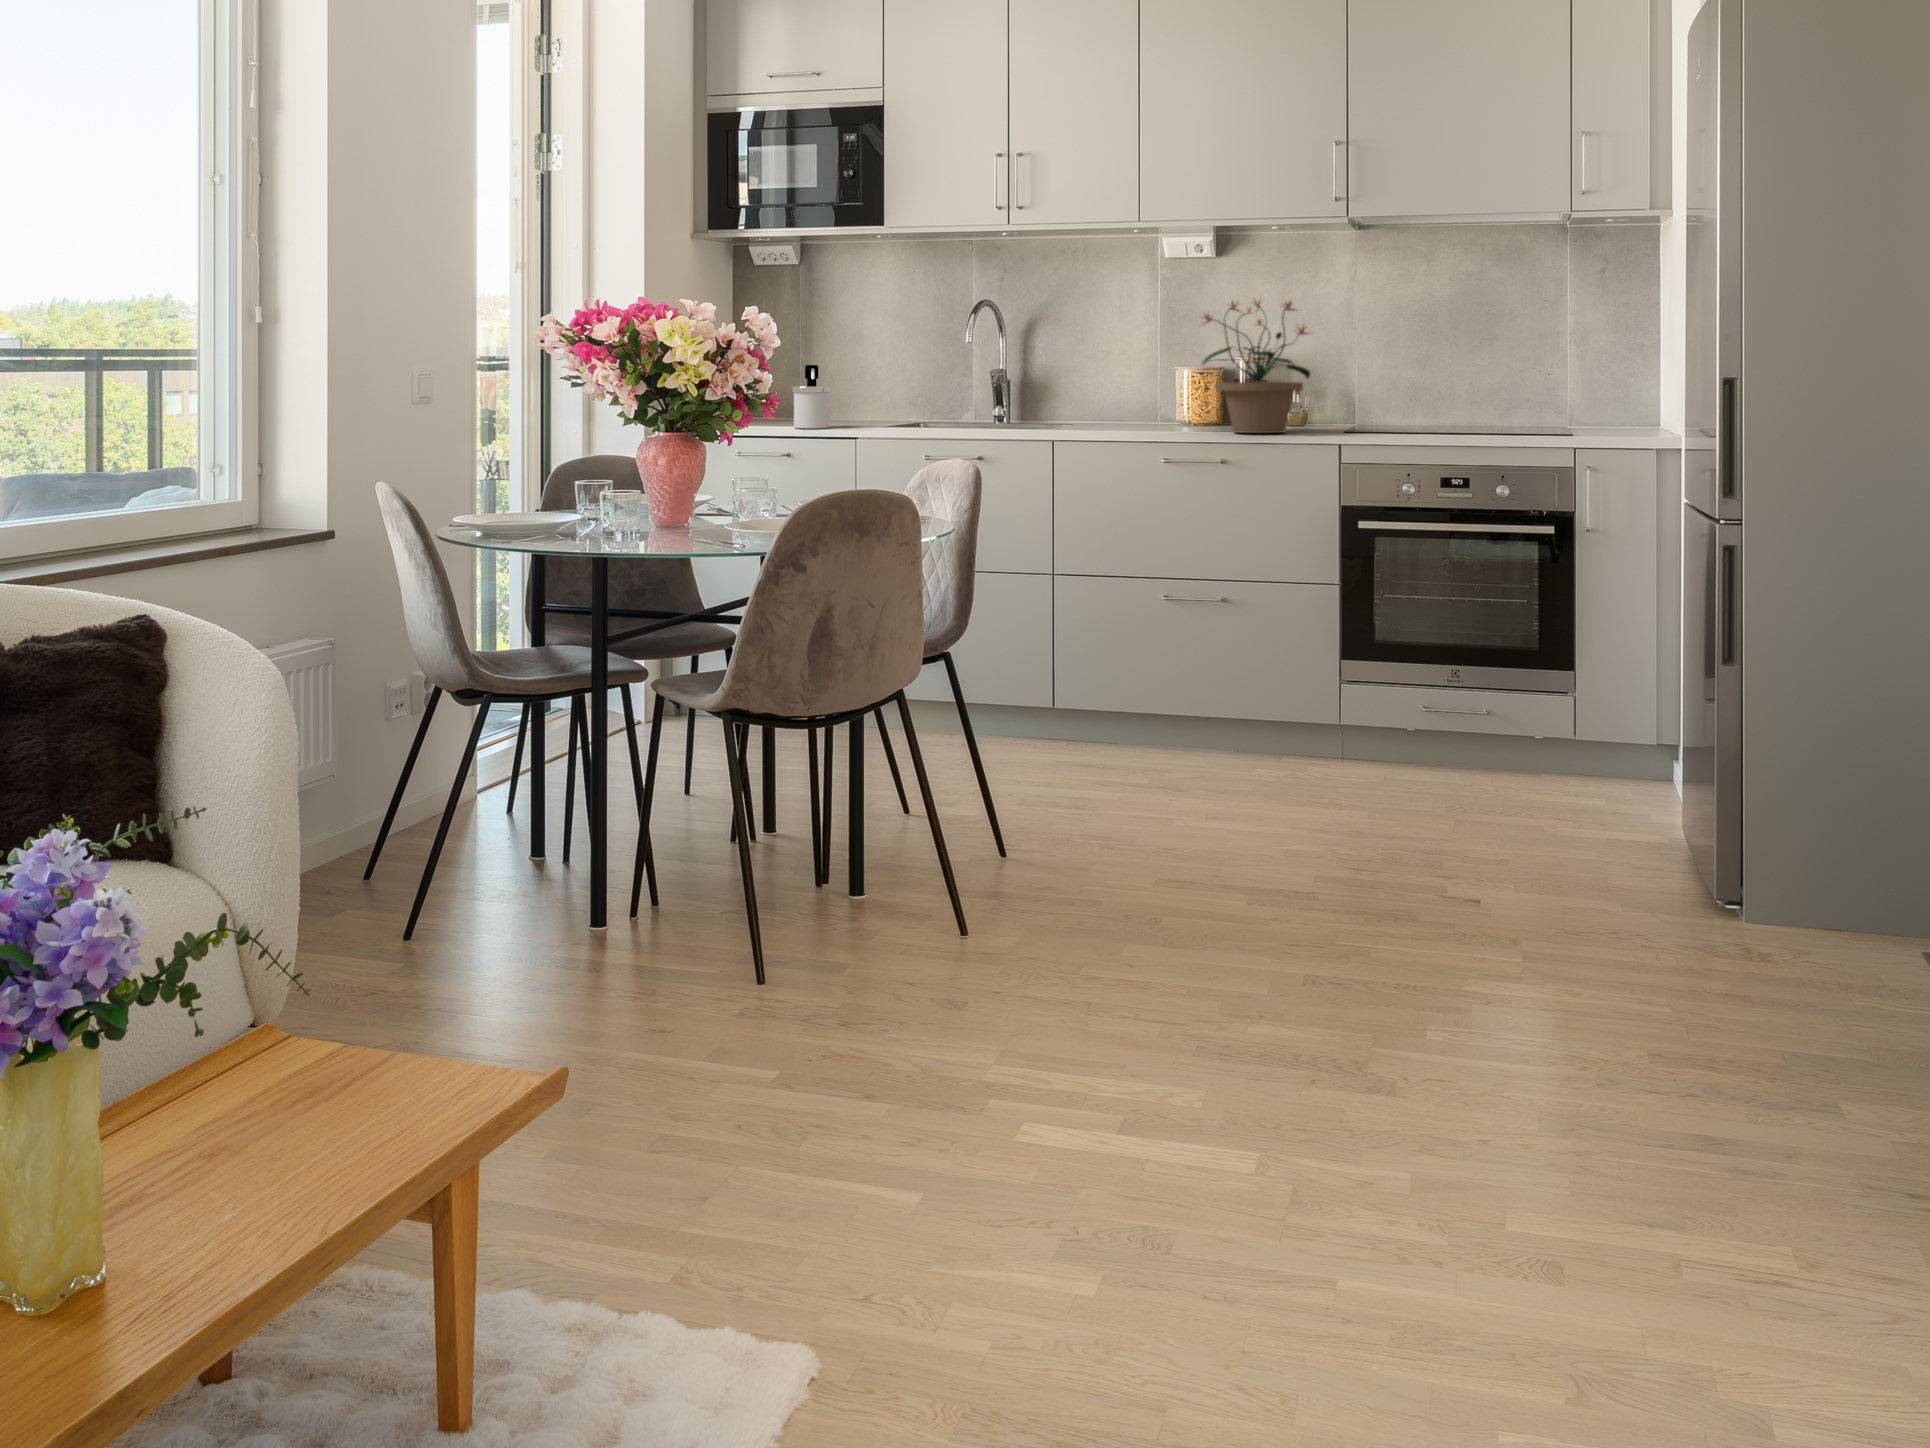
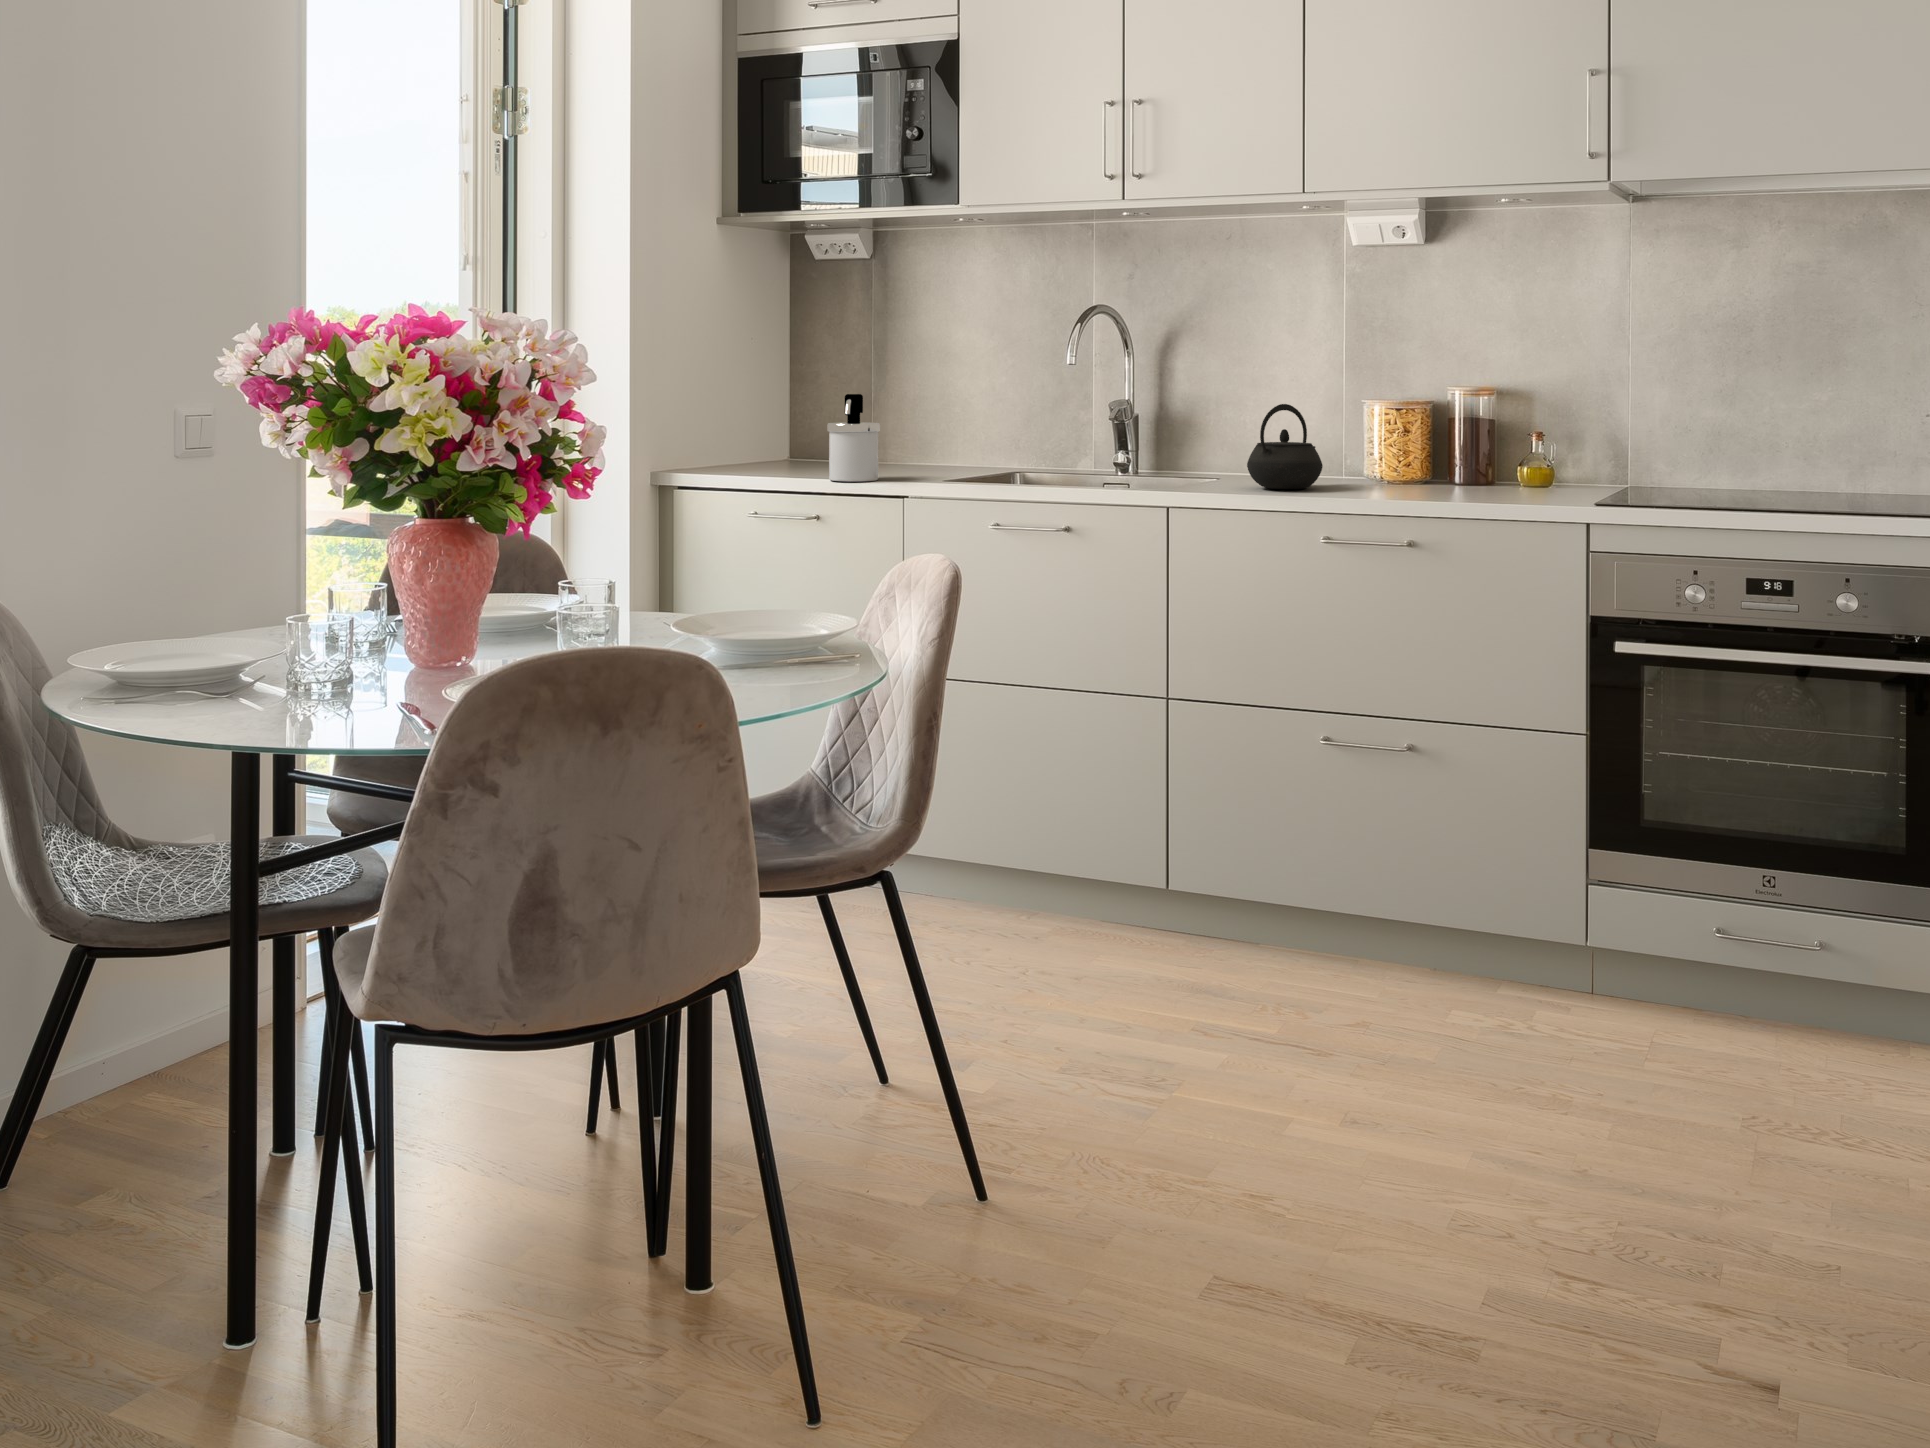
potted plant: present [1203,300,1310,433] -> none [1381,301,1552,502]
kettle: none [1101,369,1154,428] -> present [1247,404,1323,489]

